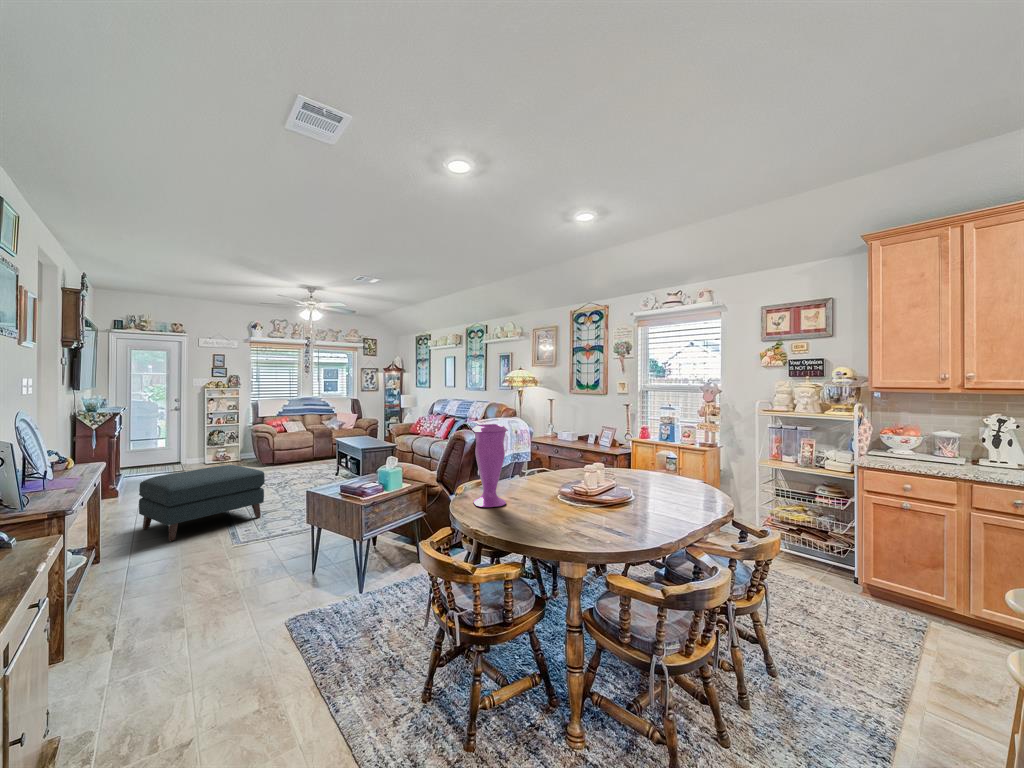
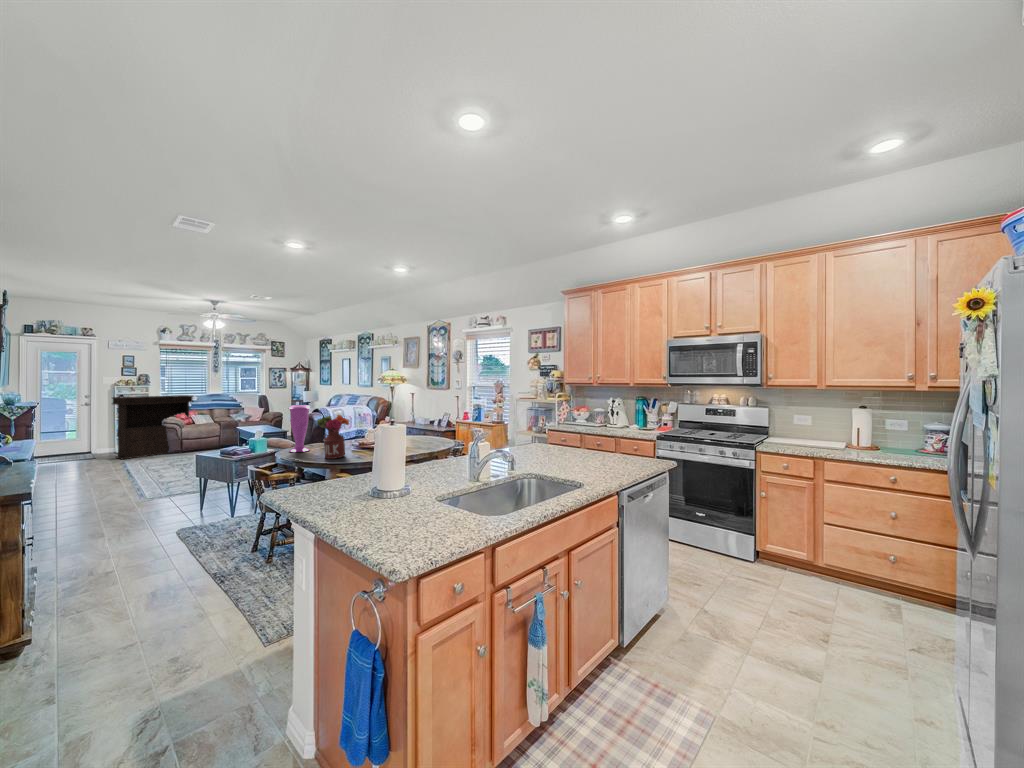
console table: none [201,399,286,473] -> present [112,395,193,459]
flower arrangement: none [544,446,603,532] -> present [317,415,349,459]
ottoman: present [139,465,265,541] -> none [59,446,167,500]

